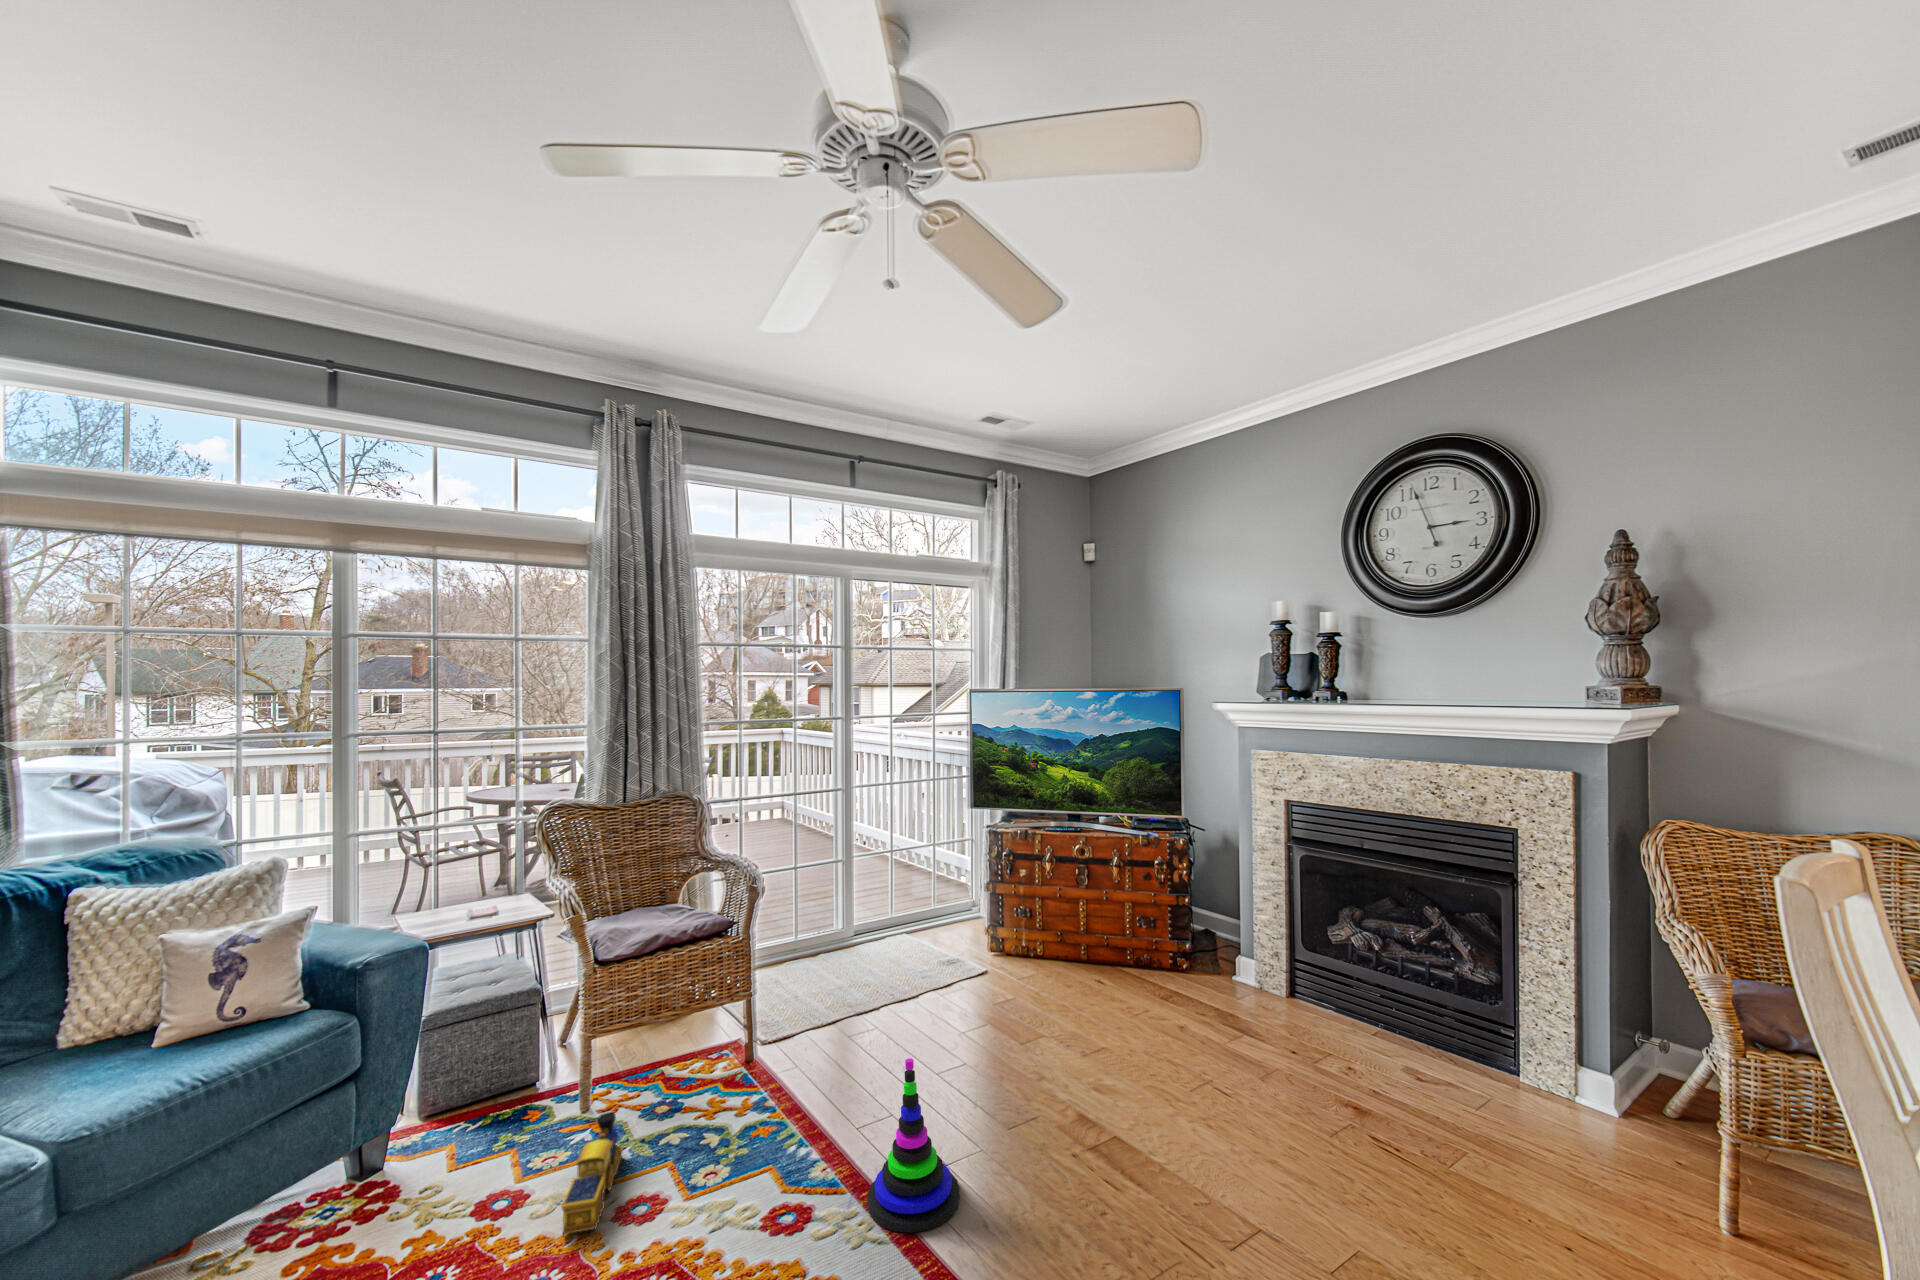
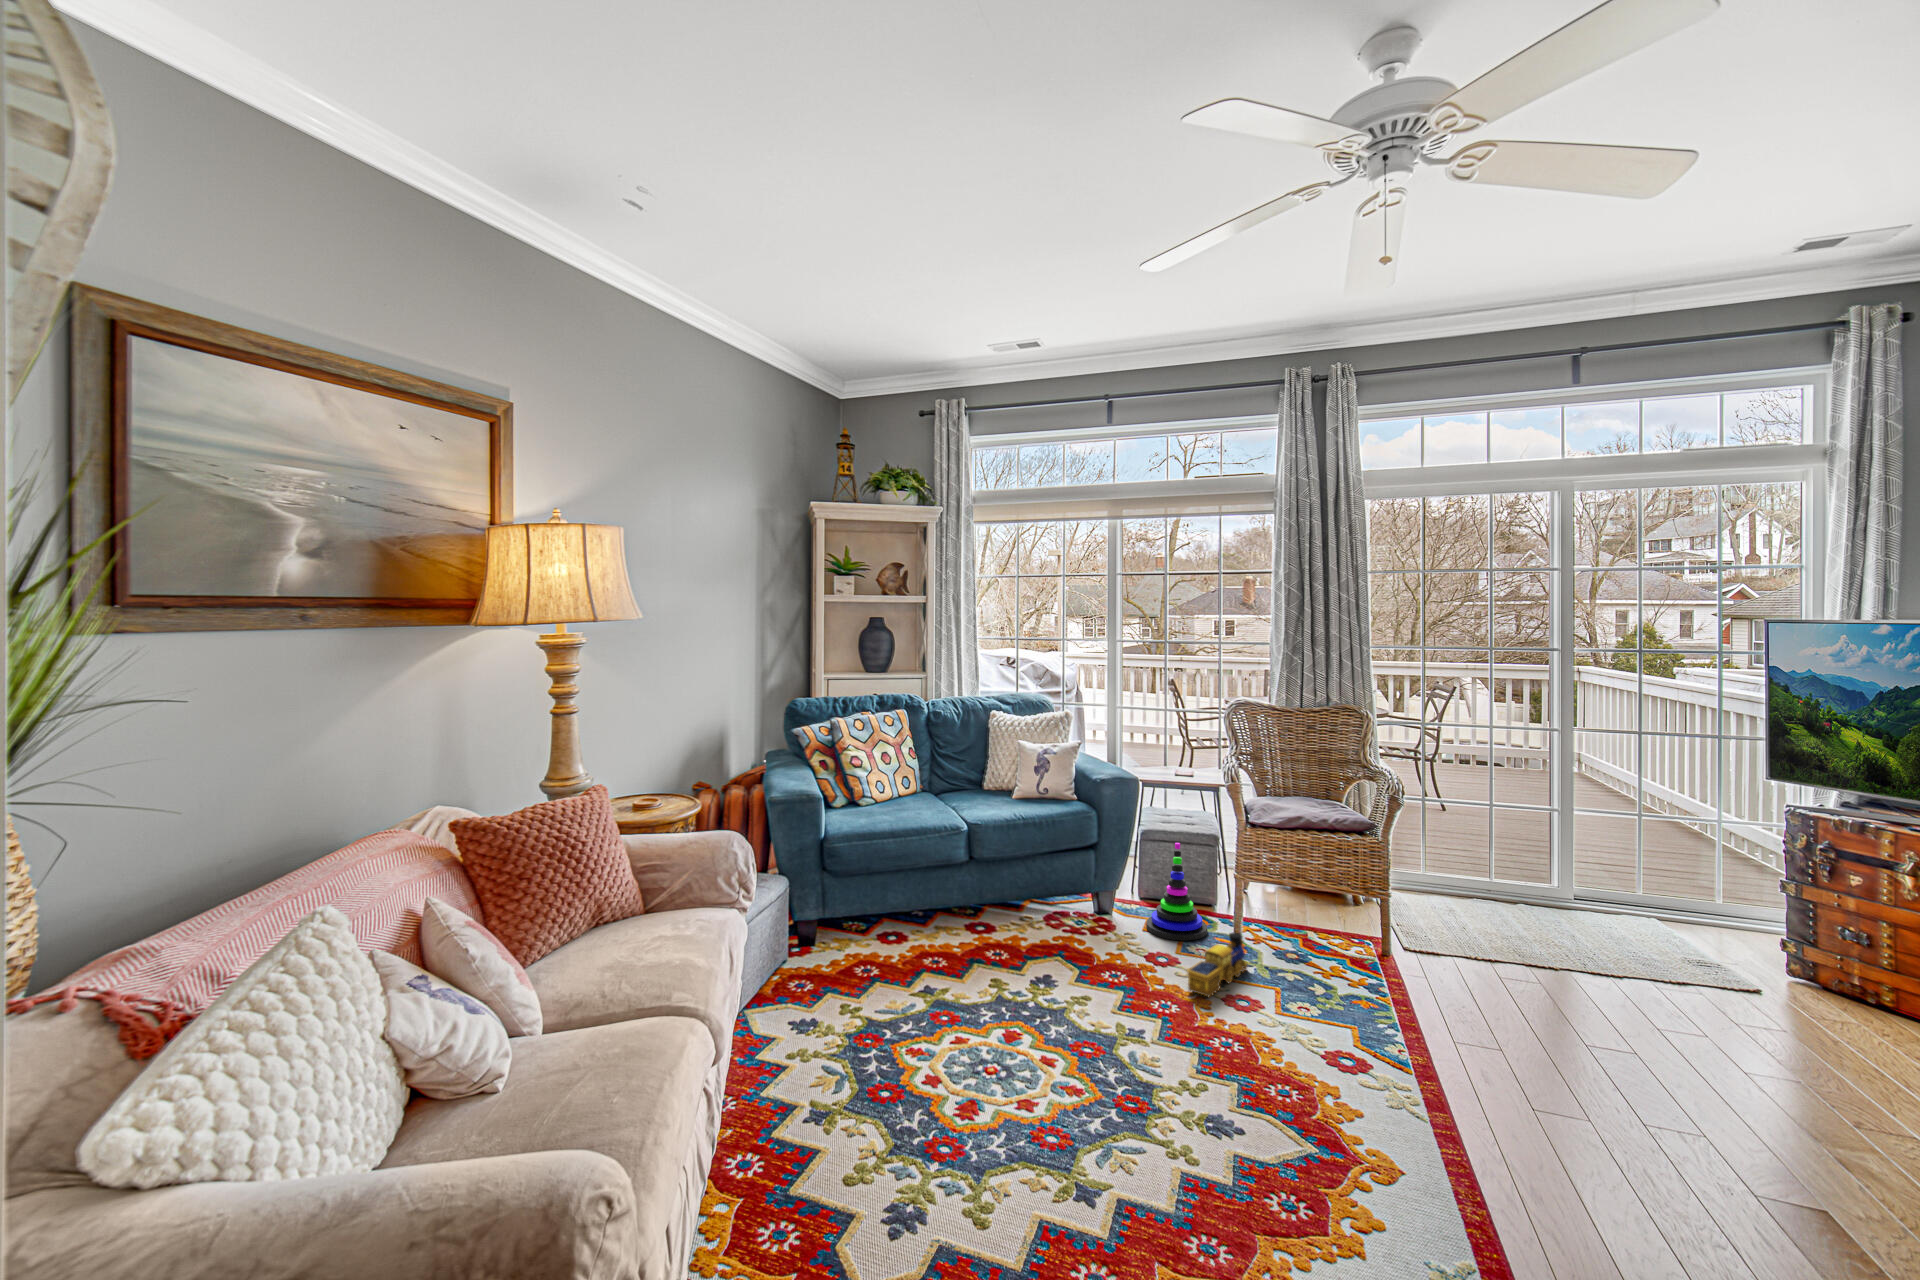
stacking toy: present [867,1058,960,1233] -> present [1146,843,1207,940]

